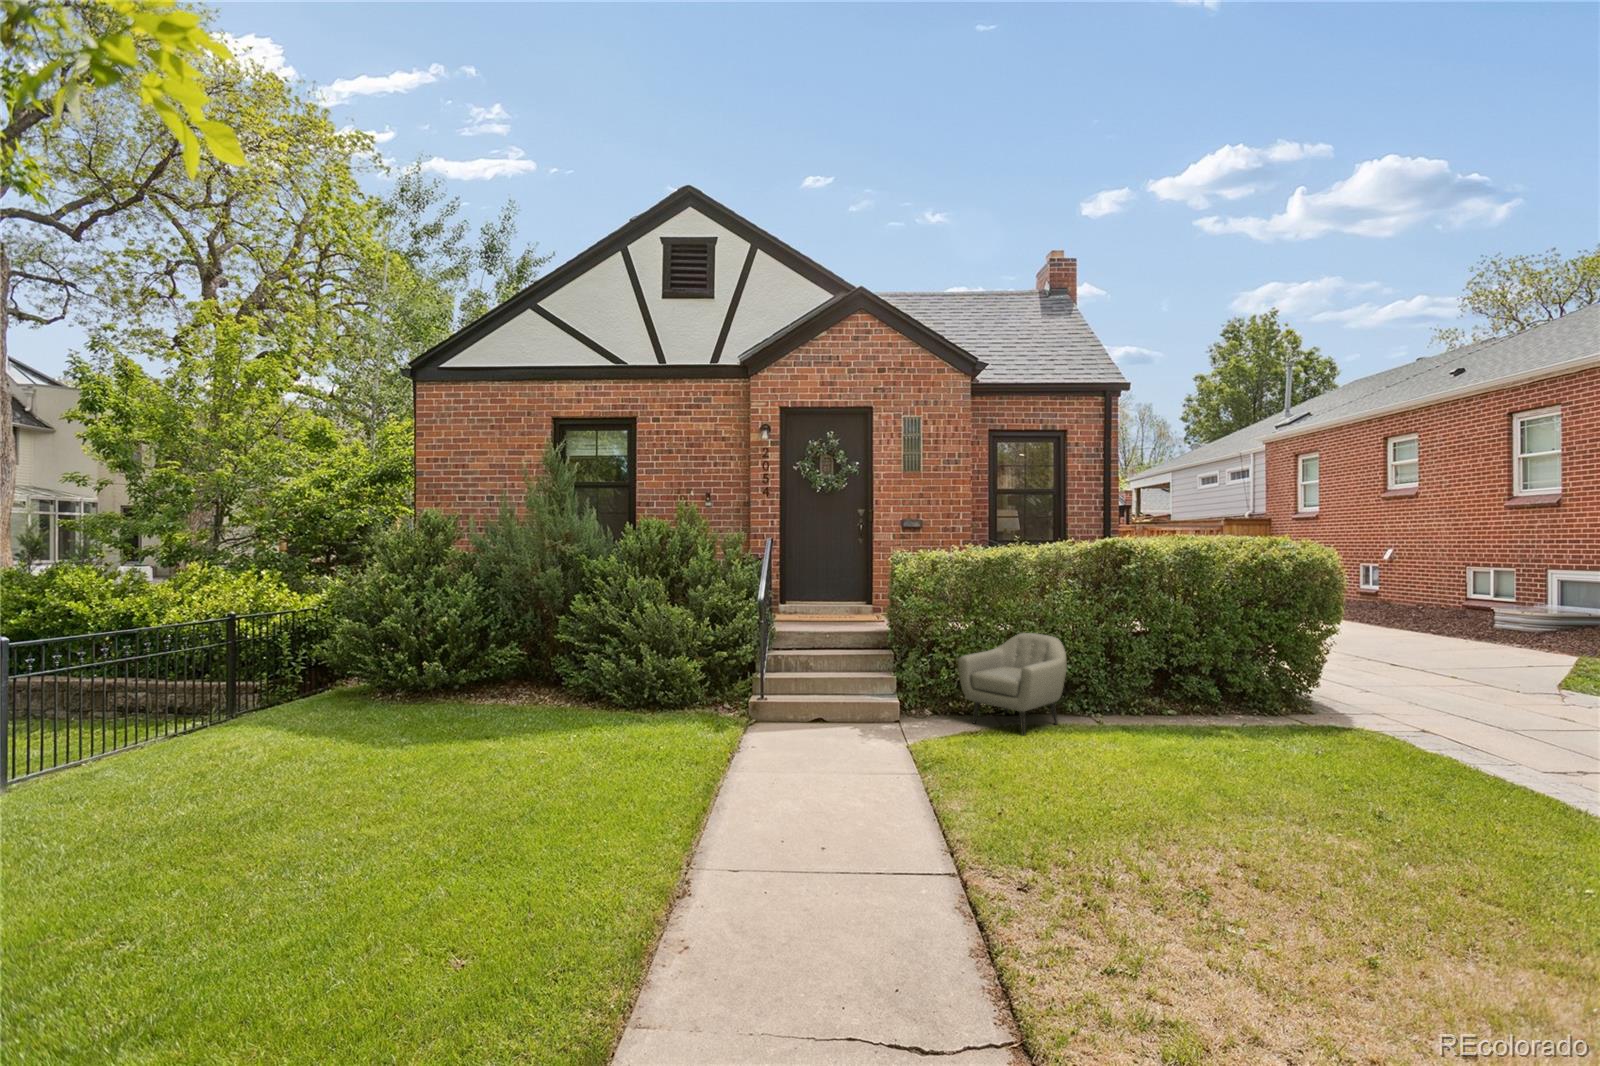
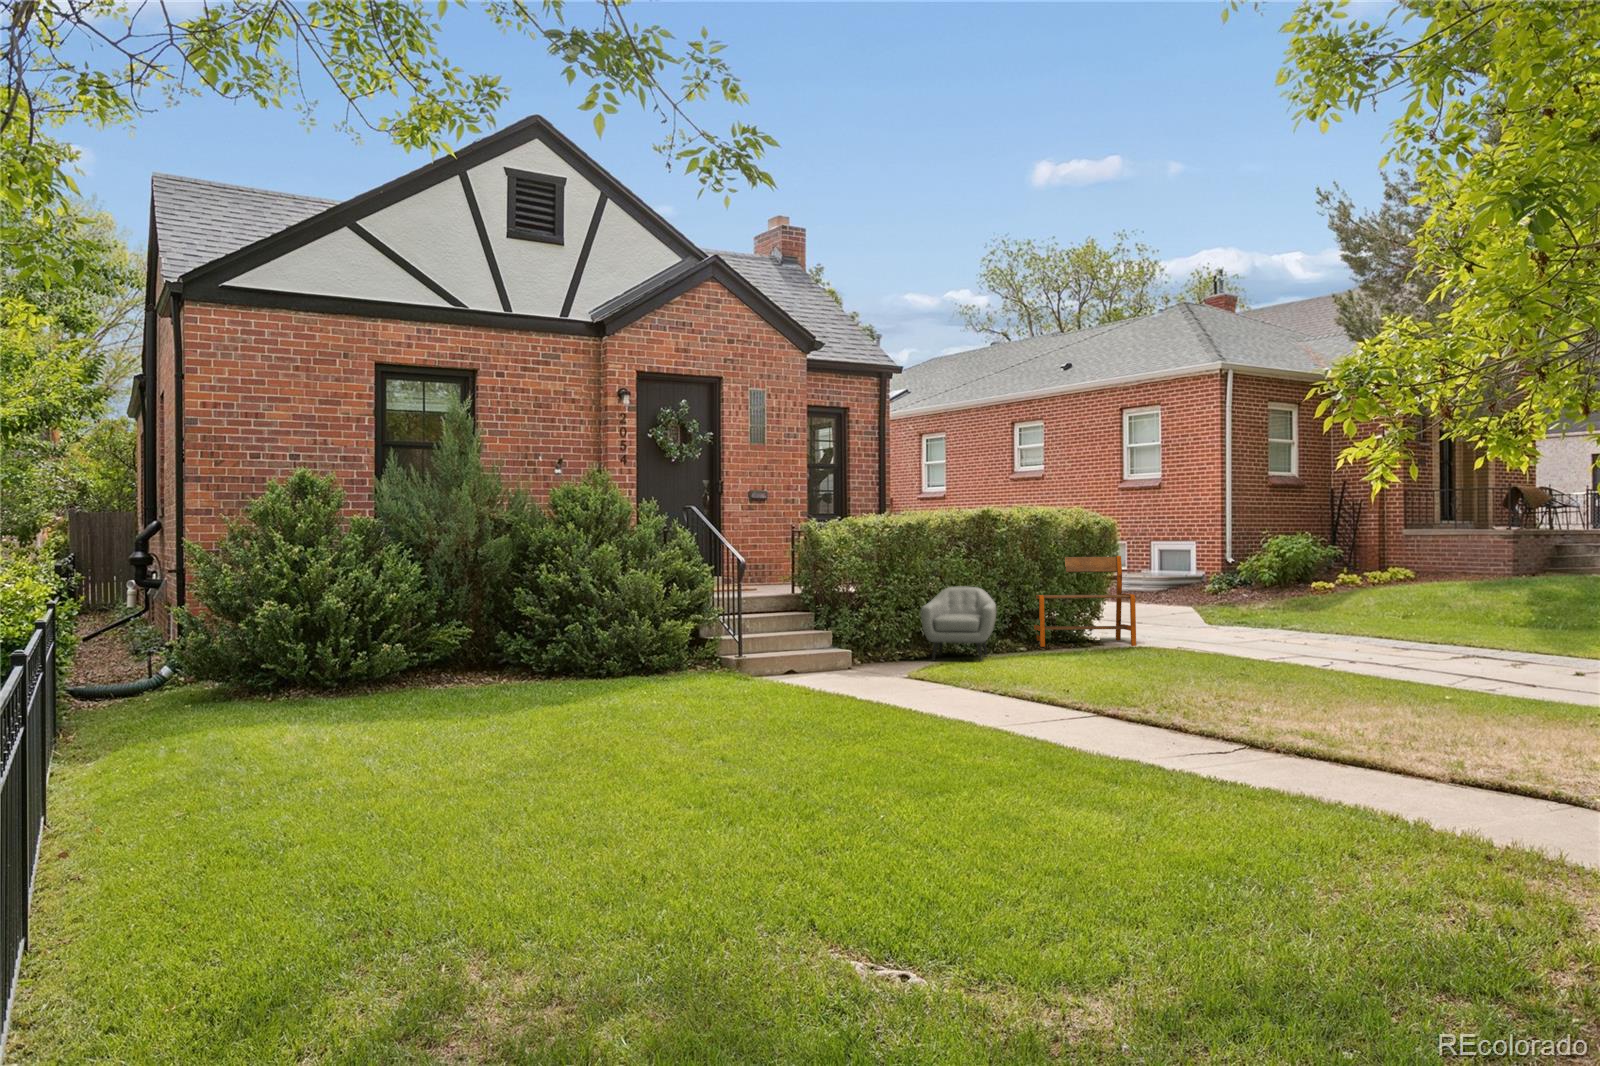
bench: none [1167,598,1320,737] -> present [1034,556,1136,647]

